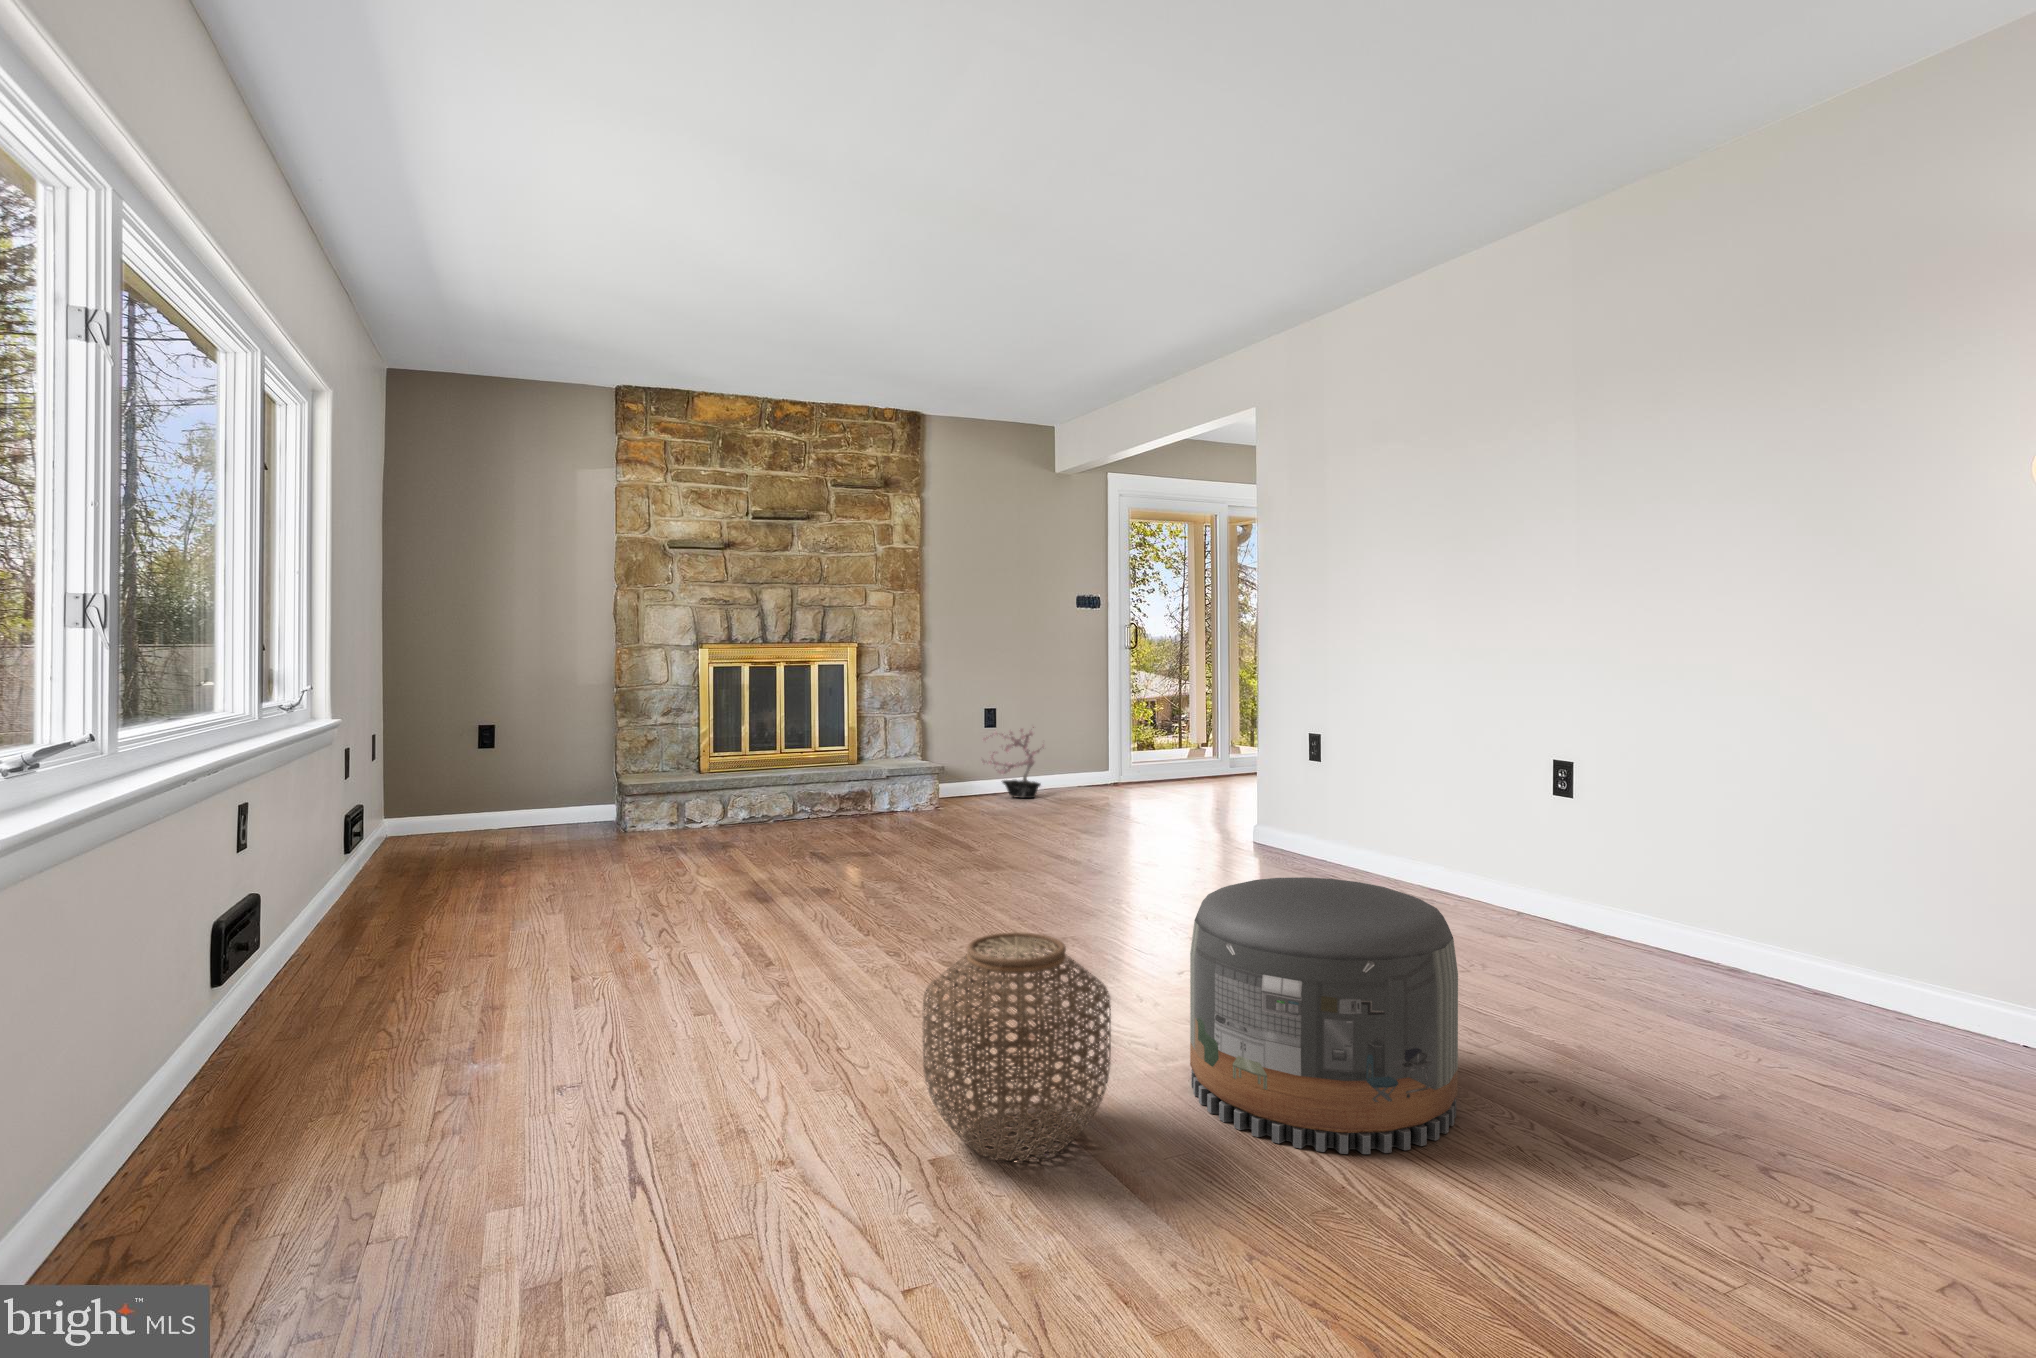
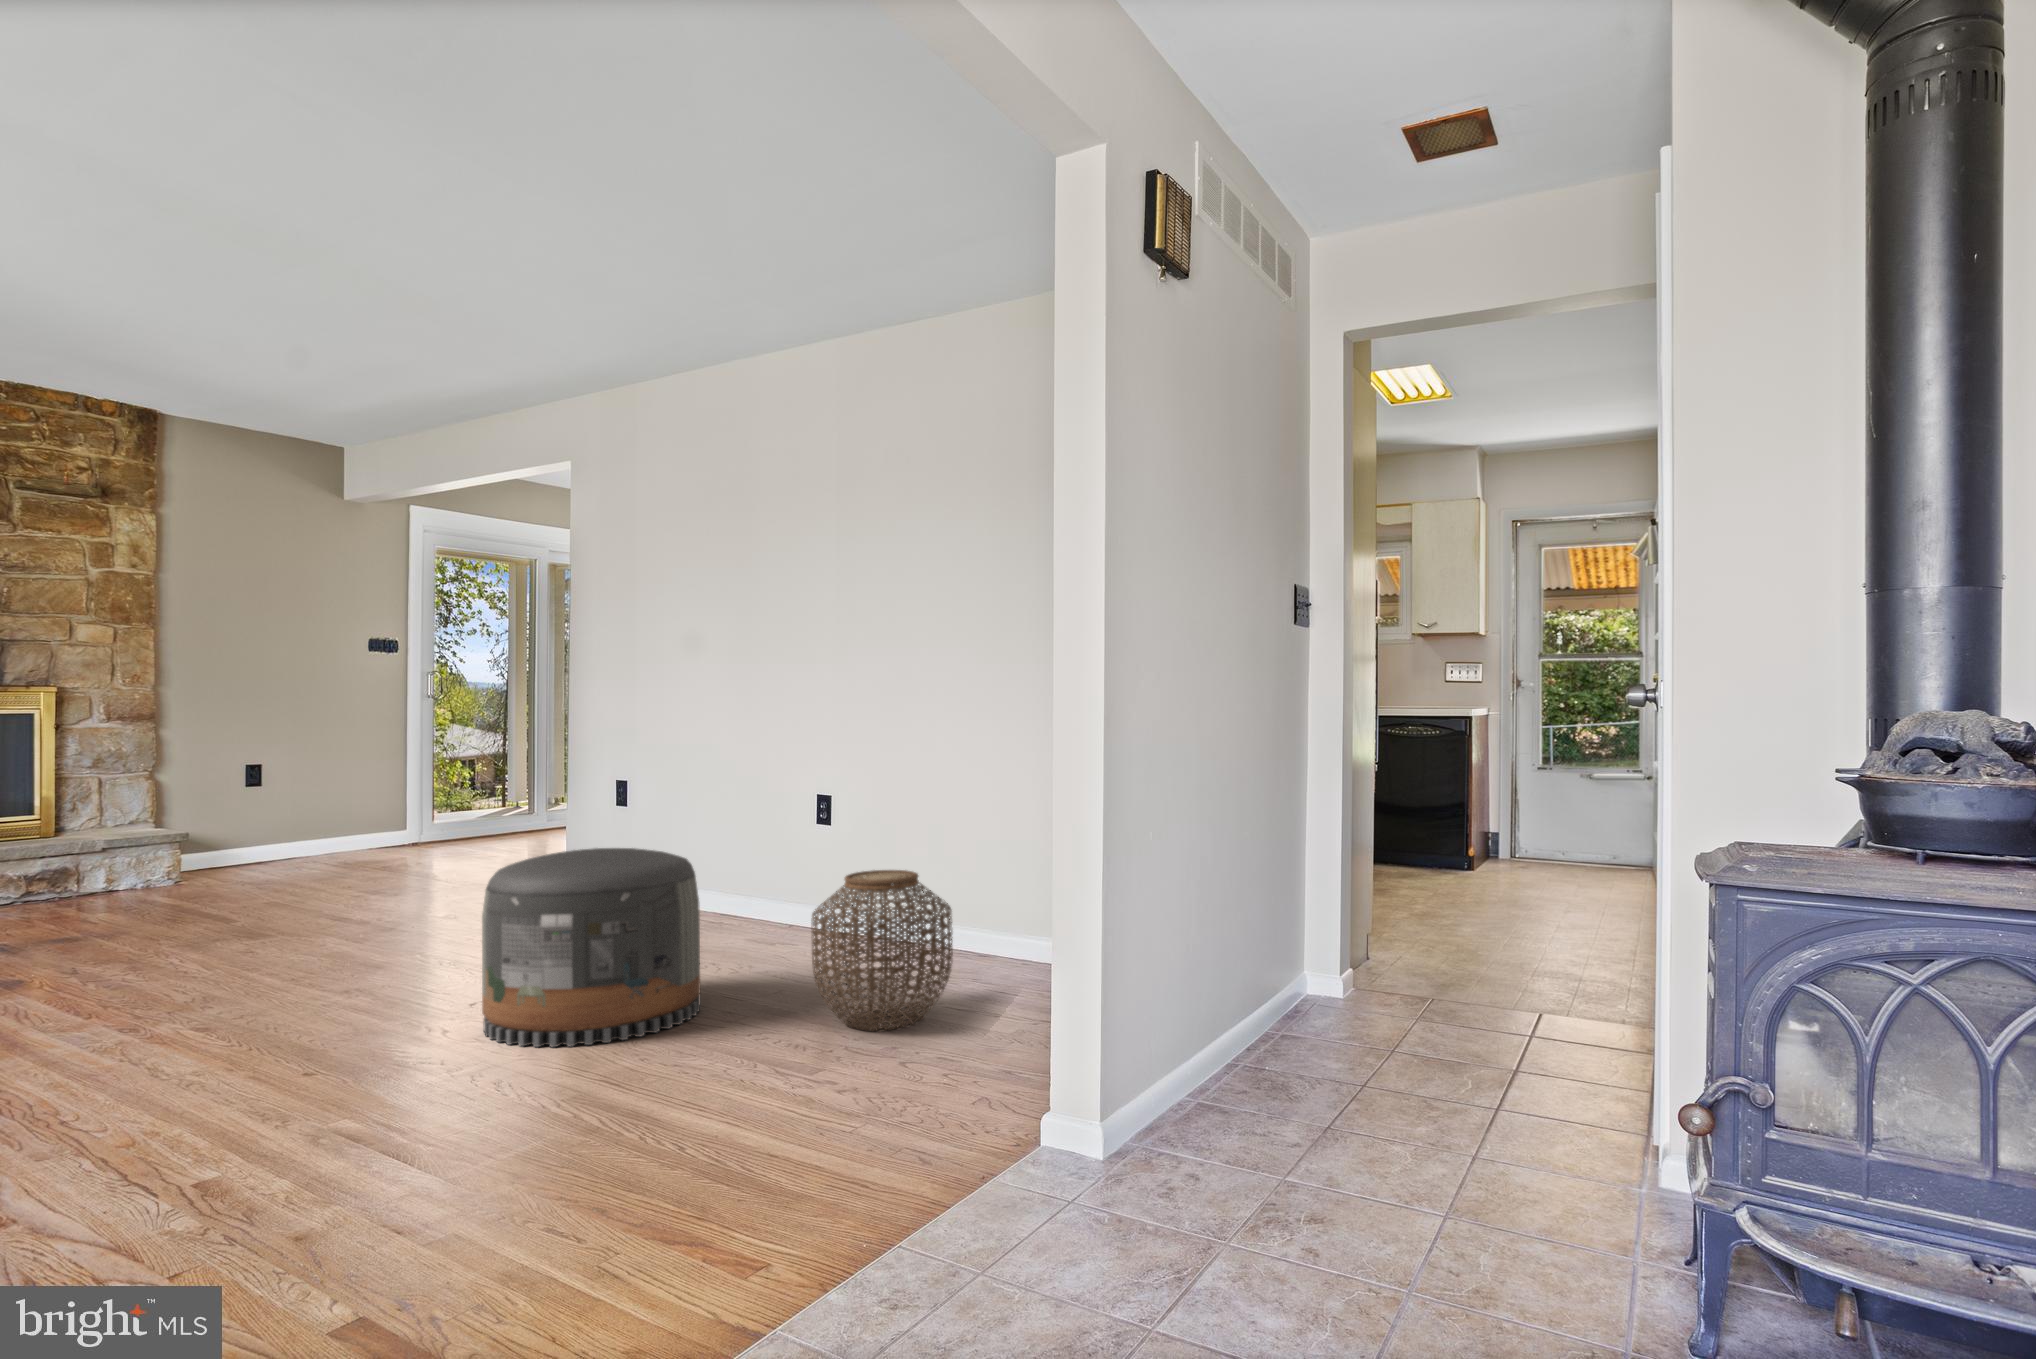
potted plant: present [981,727,1045,798] -> none [239,778,333,864]
woven basket: present [923,932,1111,1161] -> present [811,870,953,1031]

